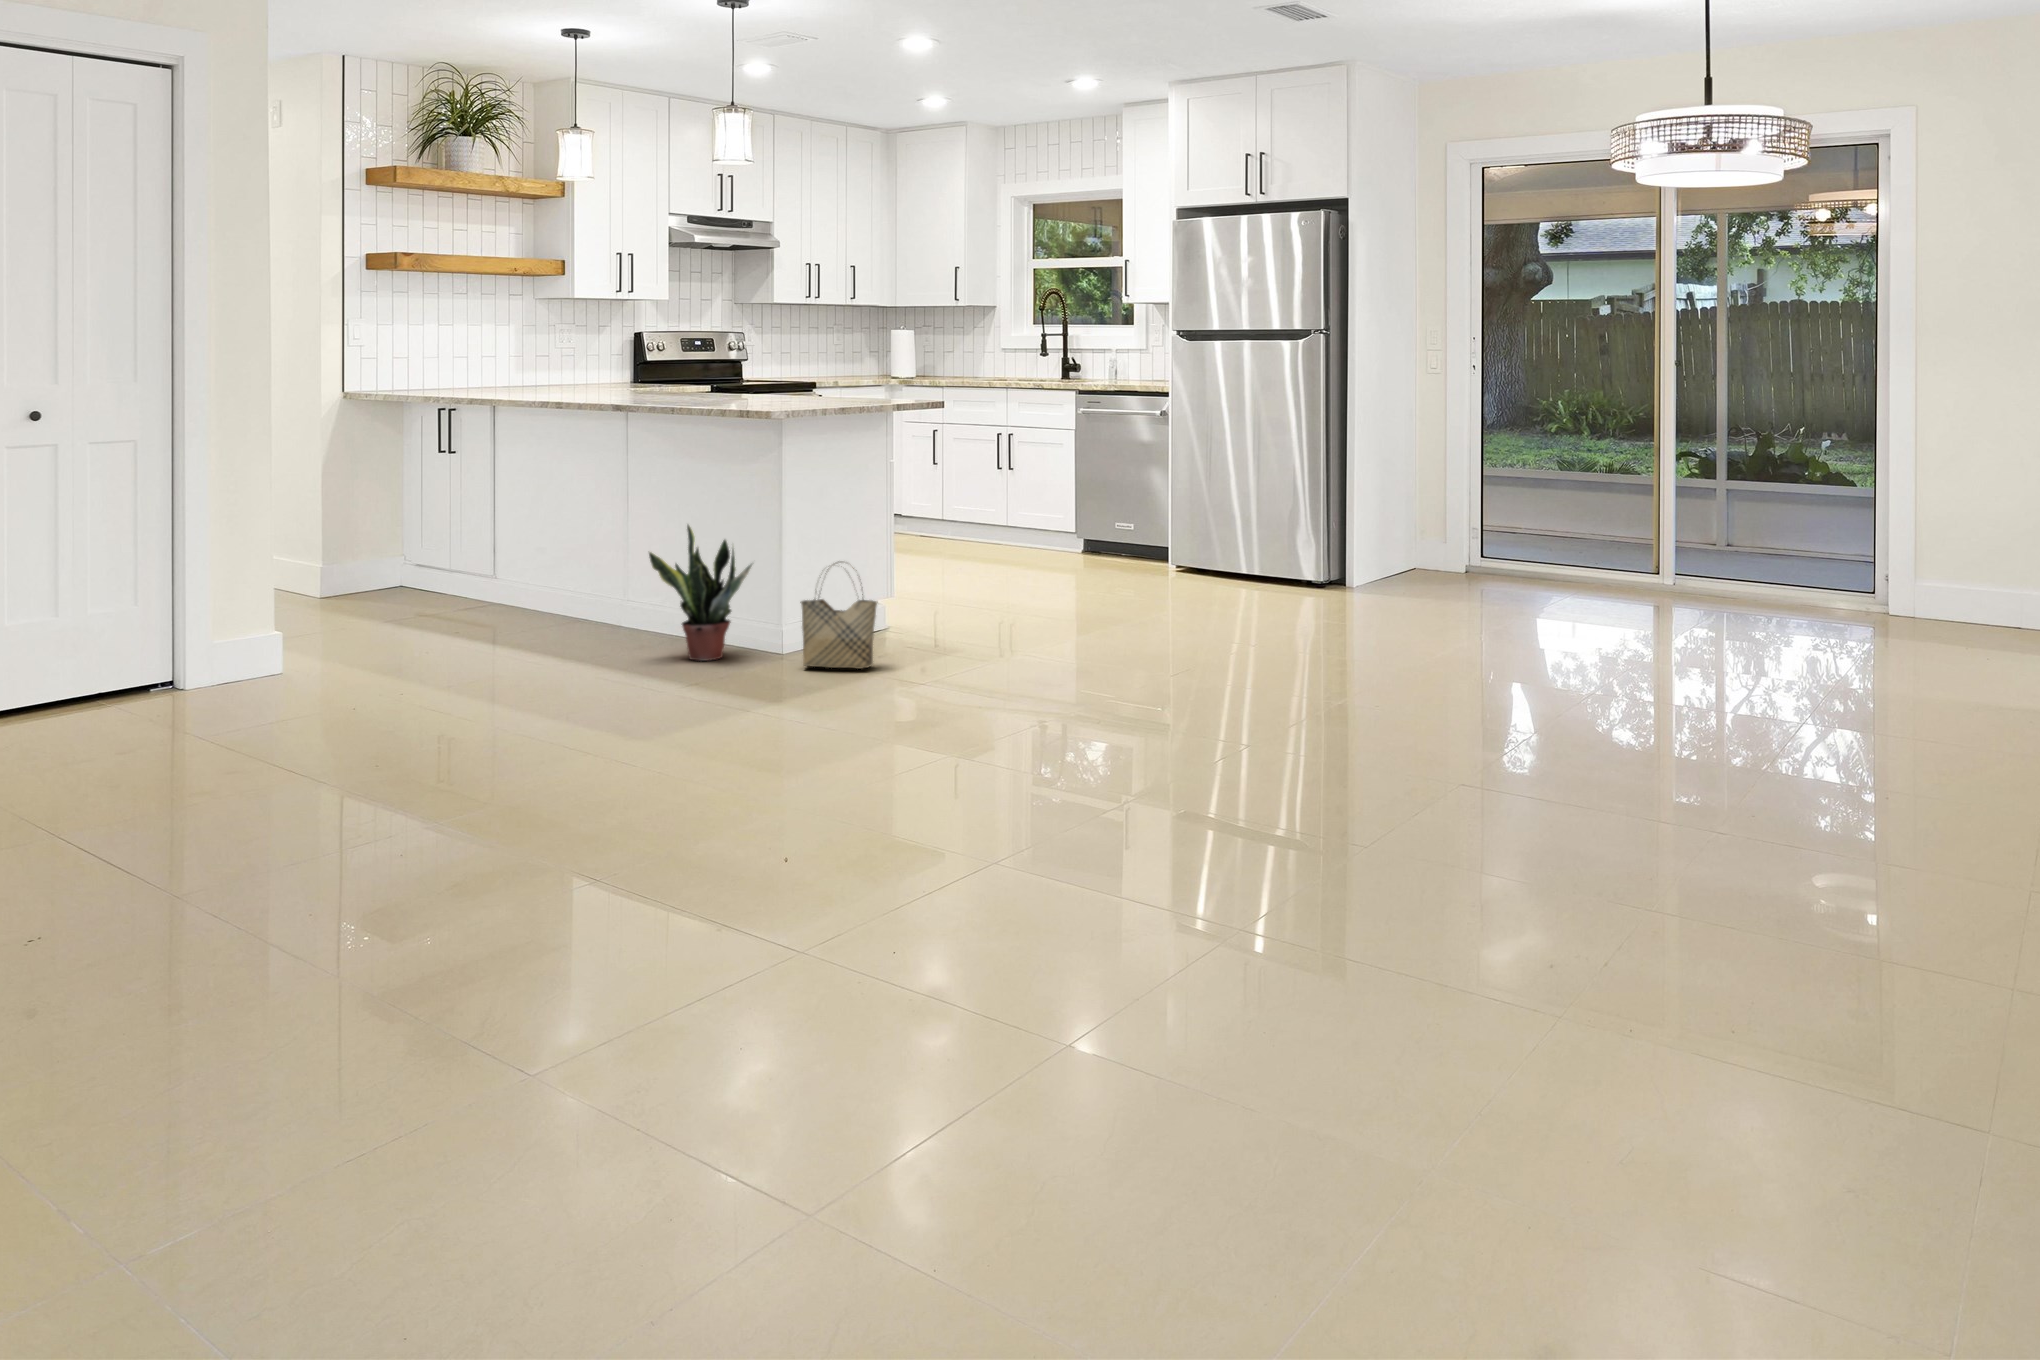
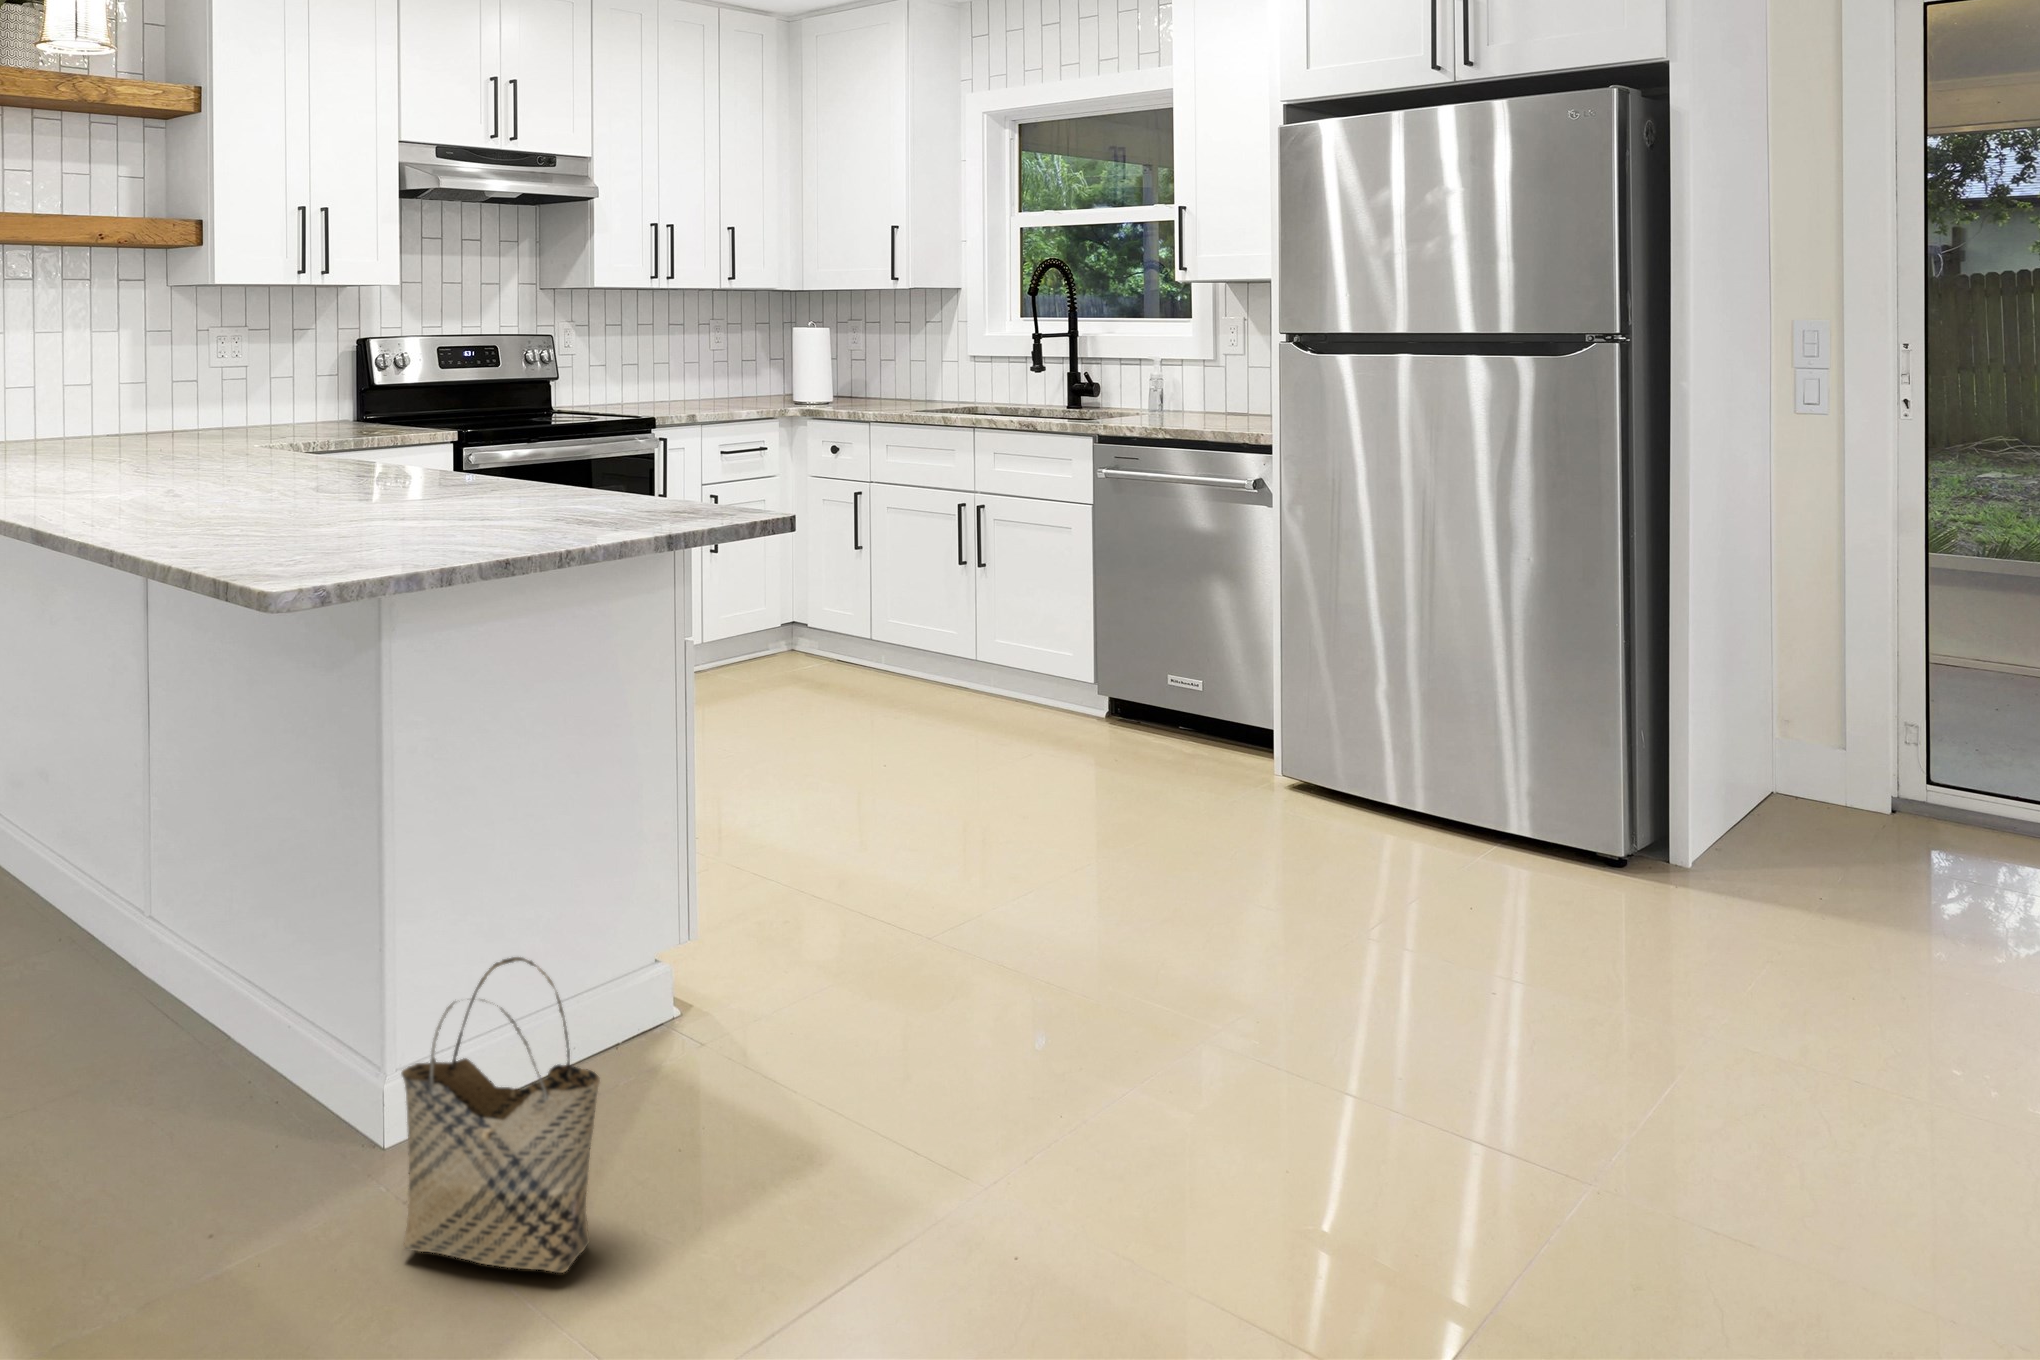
potted plant: present [649,525,752,661] -> none [56,823,319,1182]

